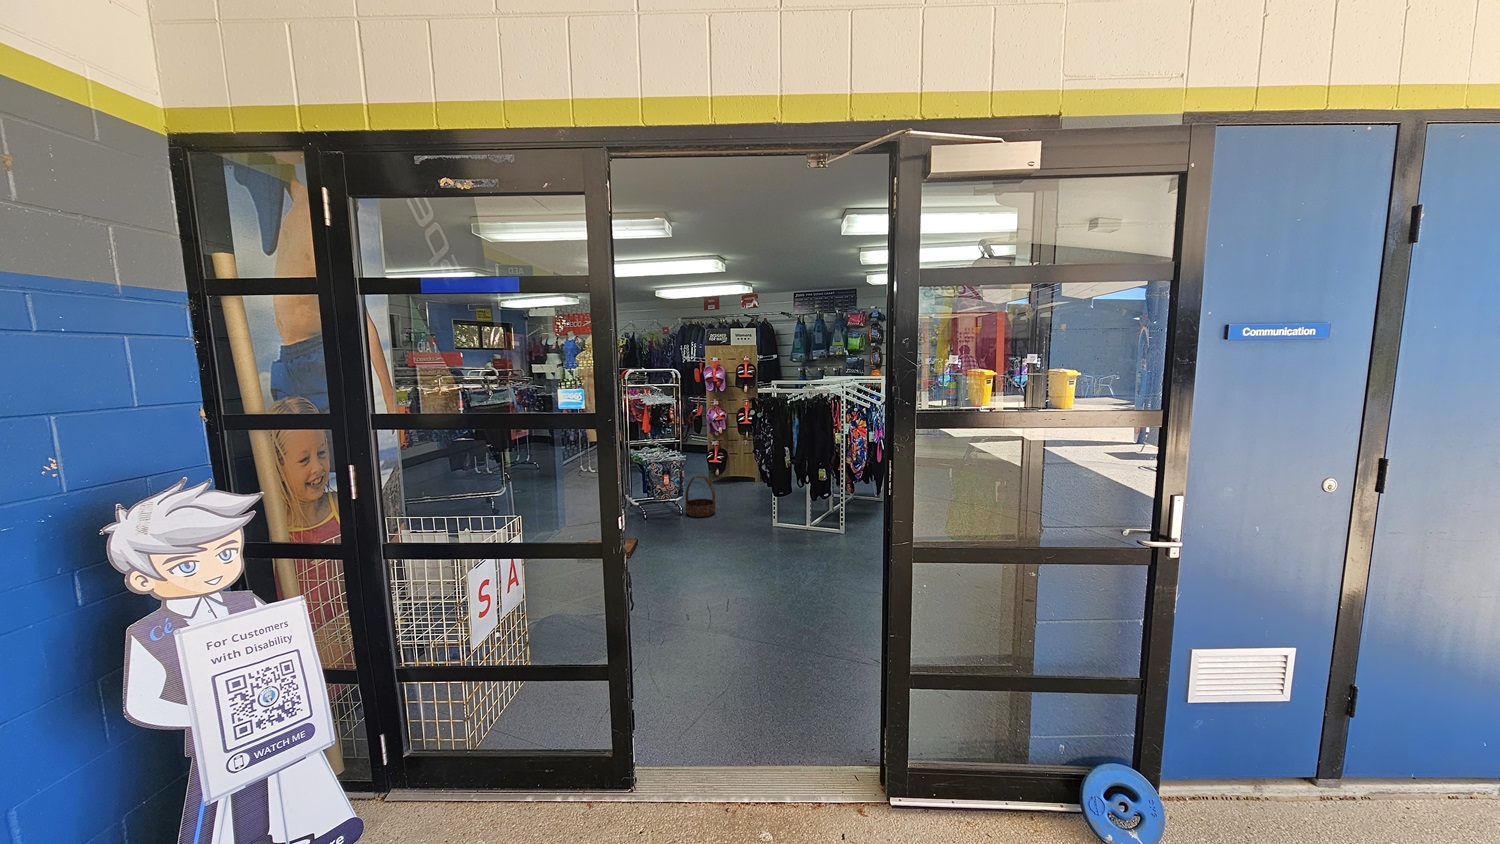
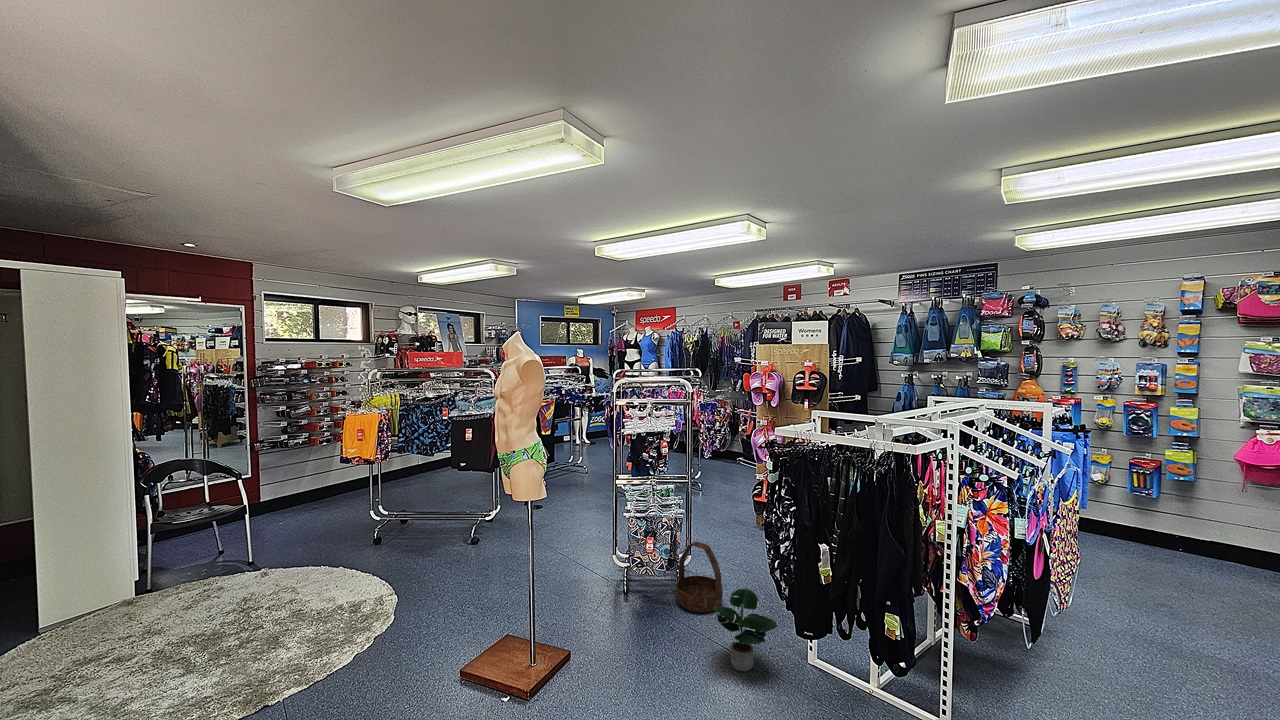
potted plant: none [725,490,761,532] -> present [713,589,777,671]

